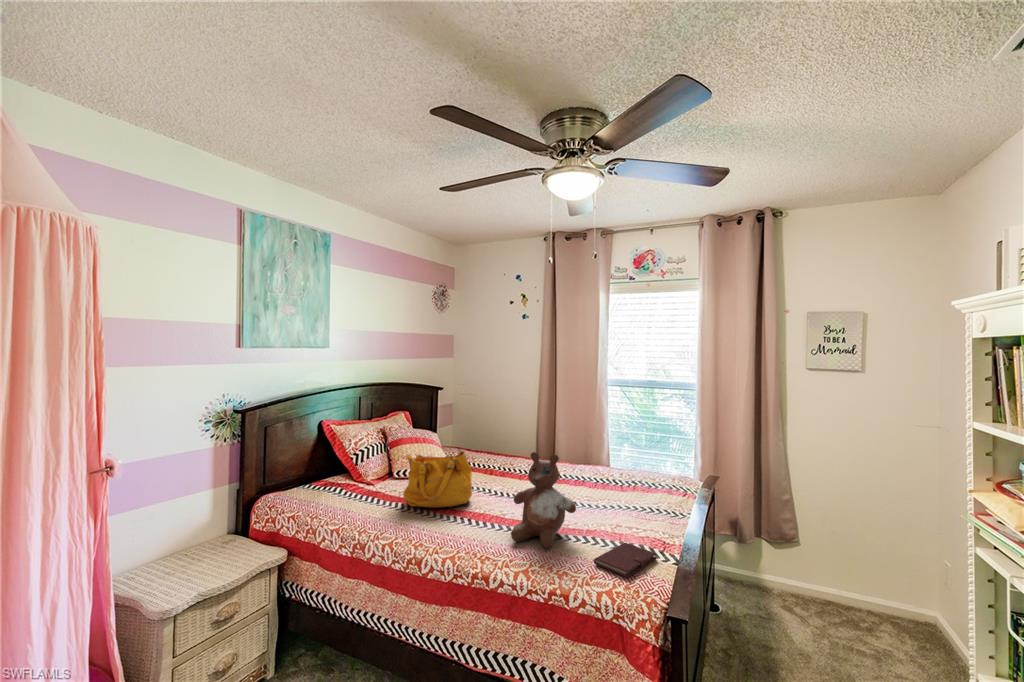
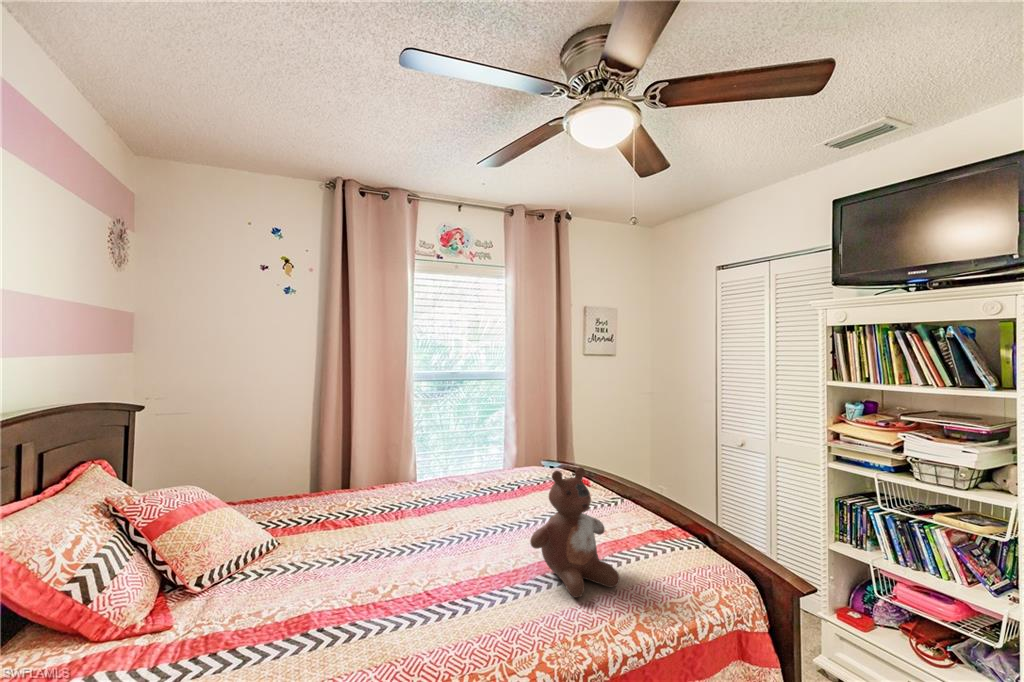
handbag: present [403,449,472,508] -> none [306,498,422,629]
notebook: present [594,543,656,577] -> none [645,545,712,580]

